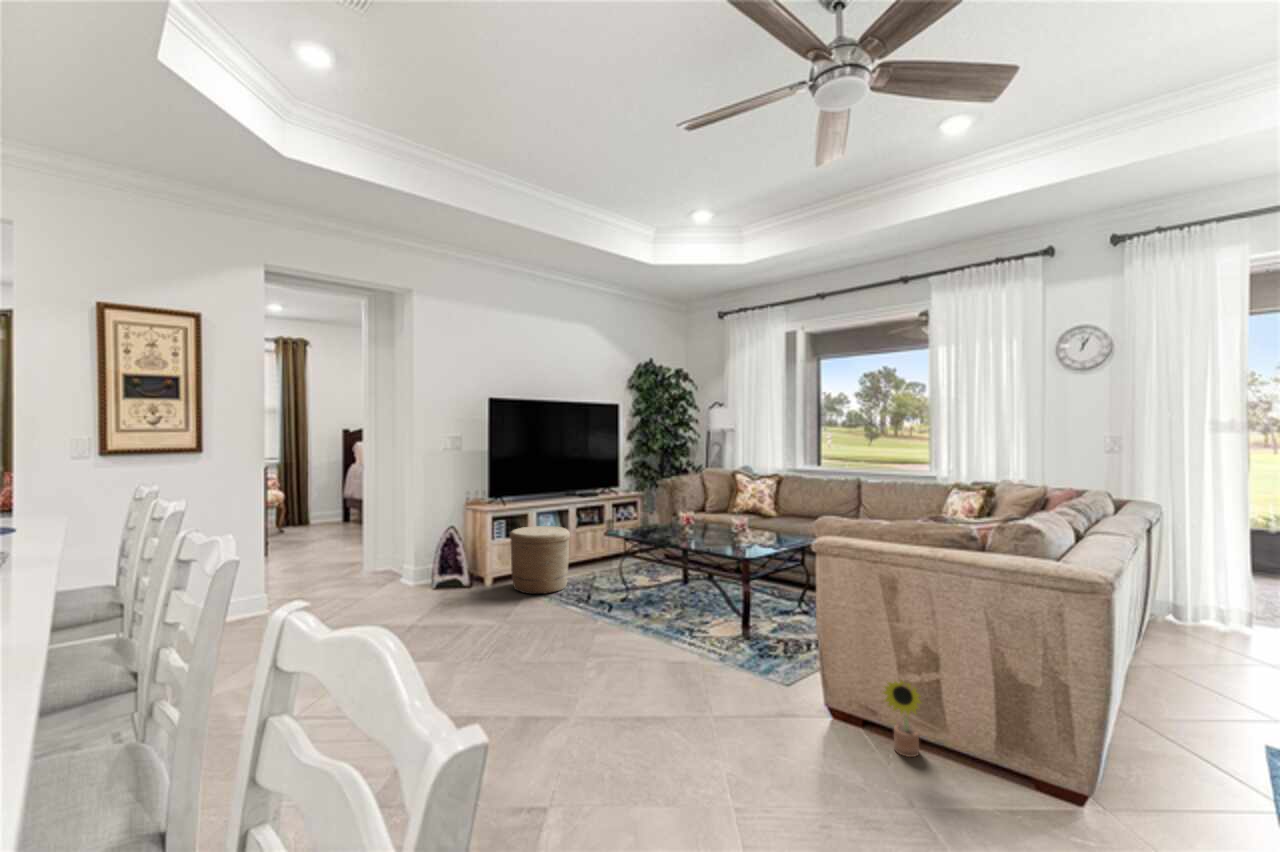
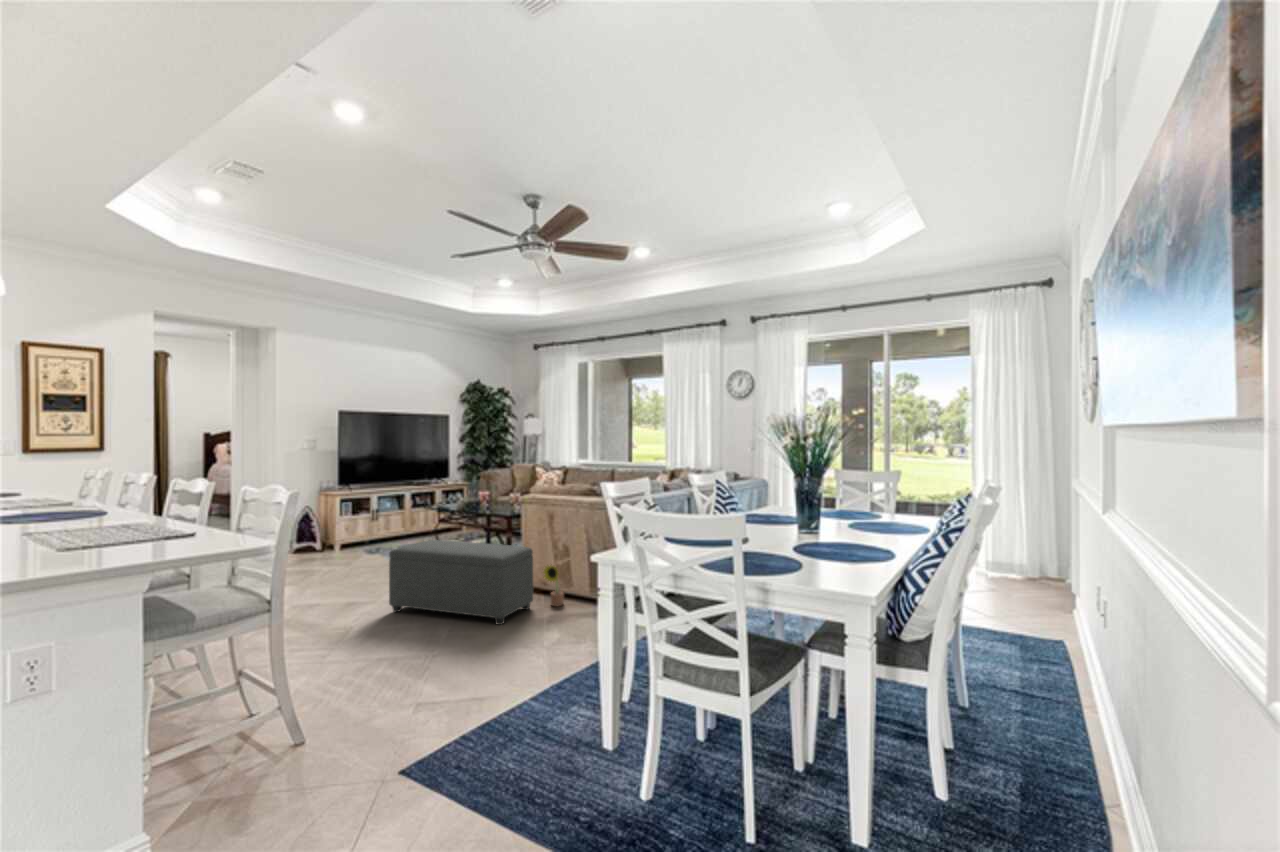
woven basket: present [510,526,570,594] -> none [353,506,401,554]
ottoman: none [615,613,869,811] -> present [389,540,533,625]

